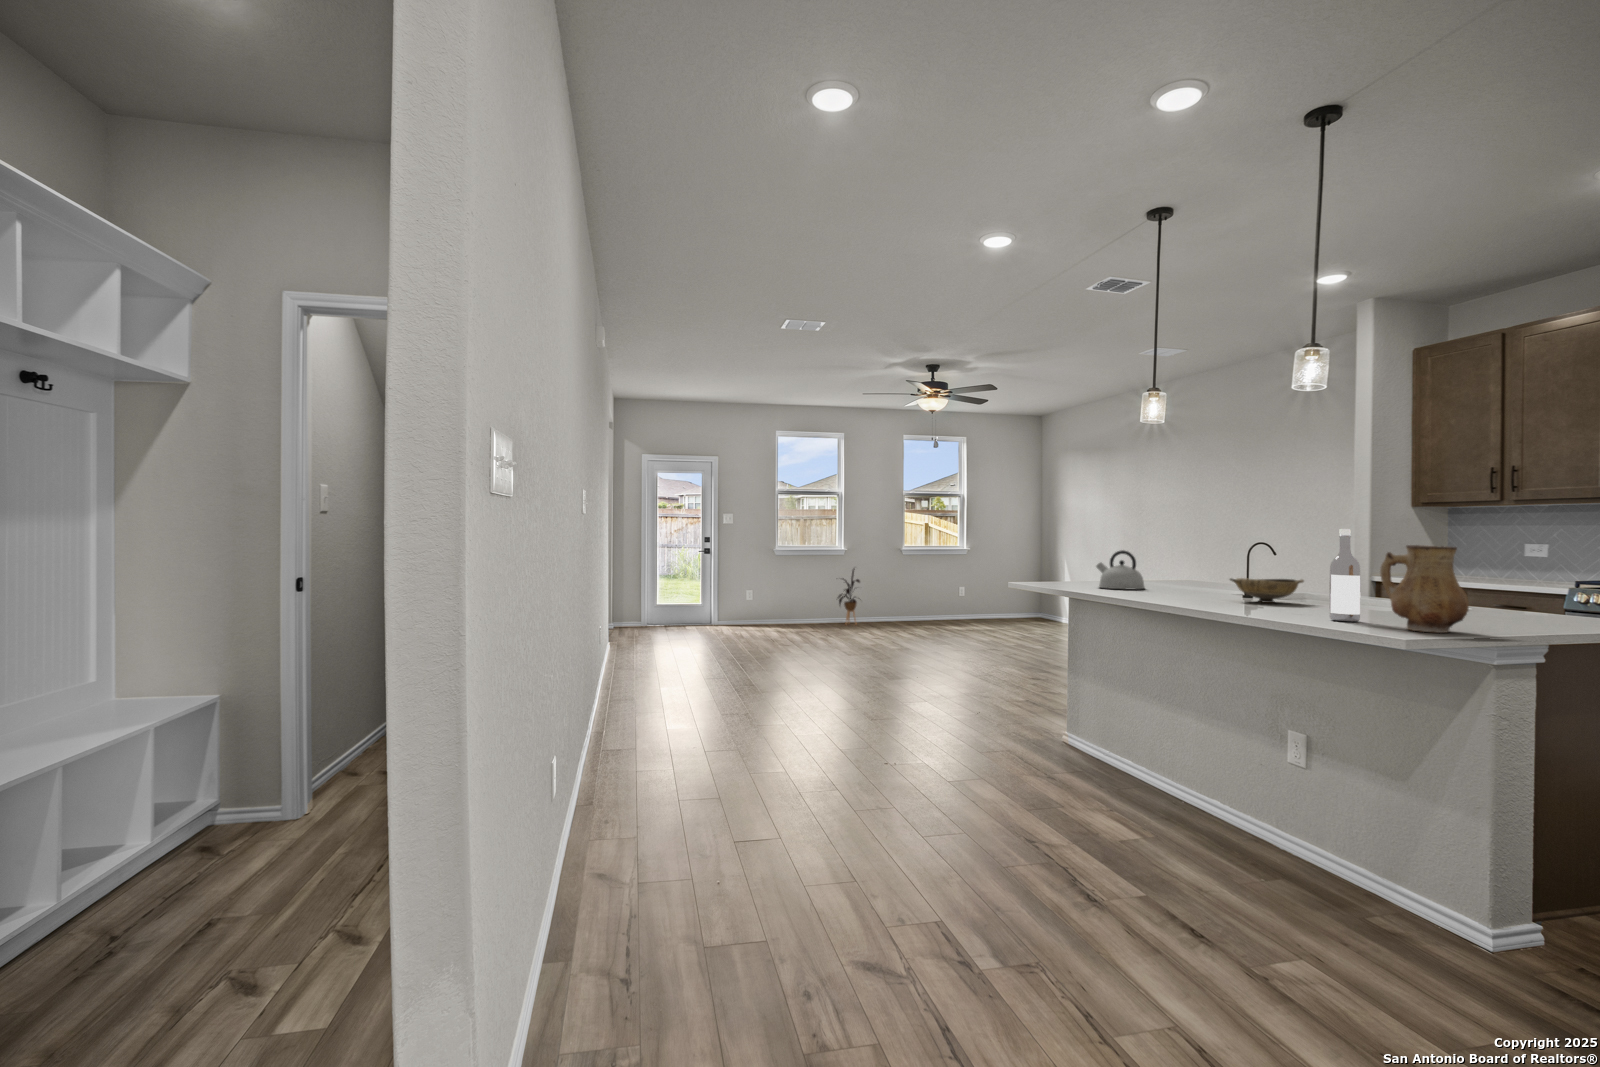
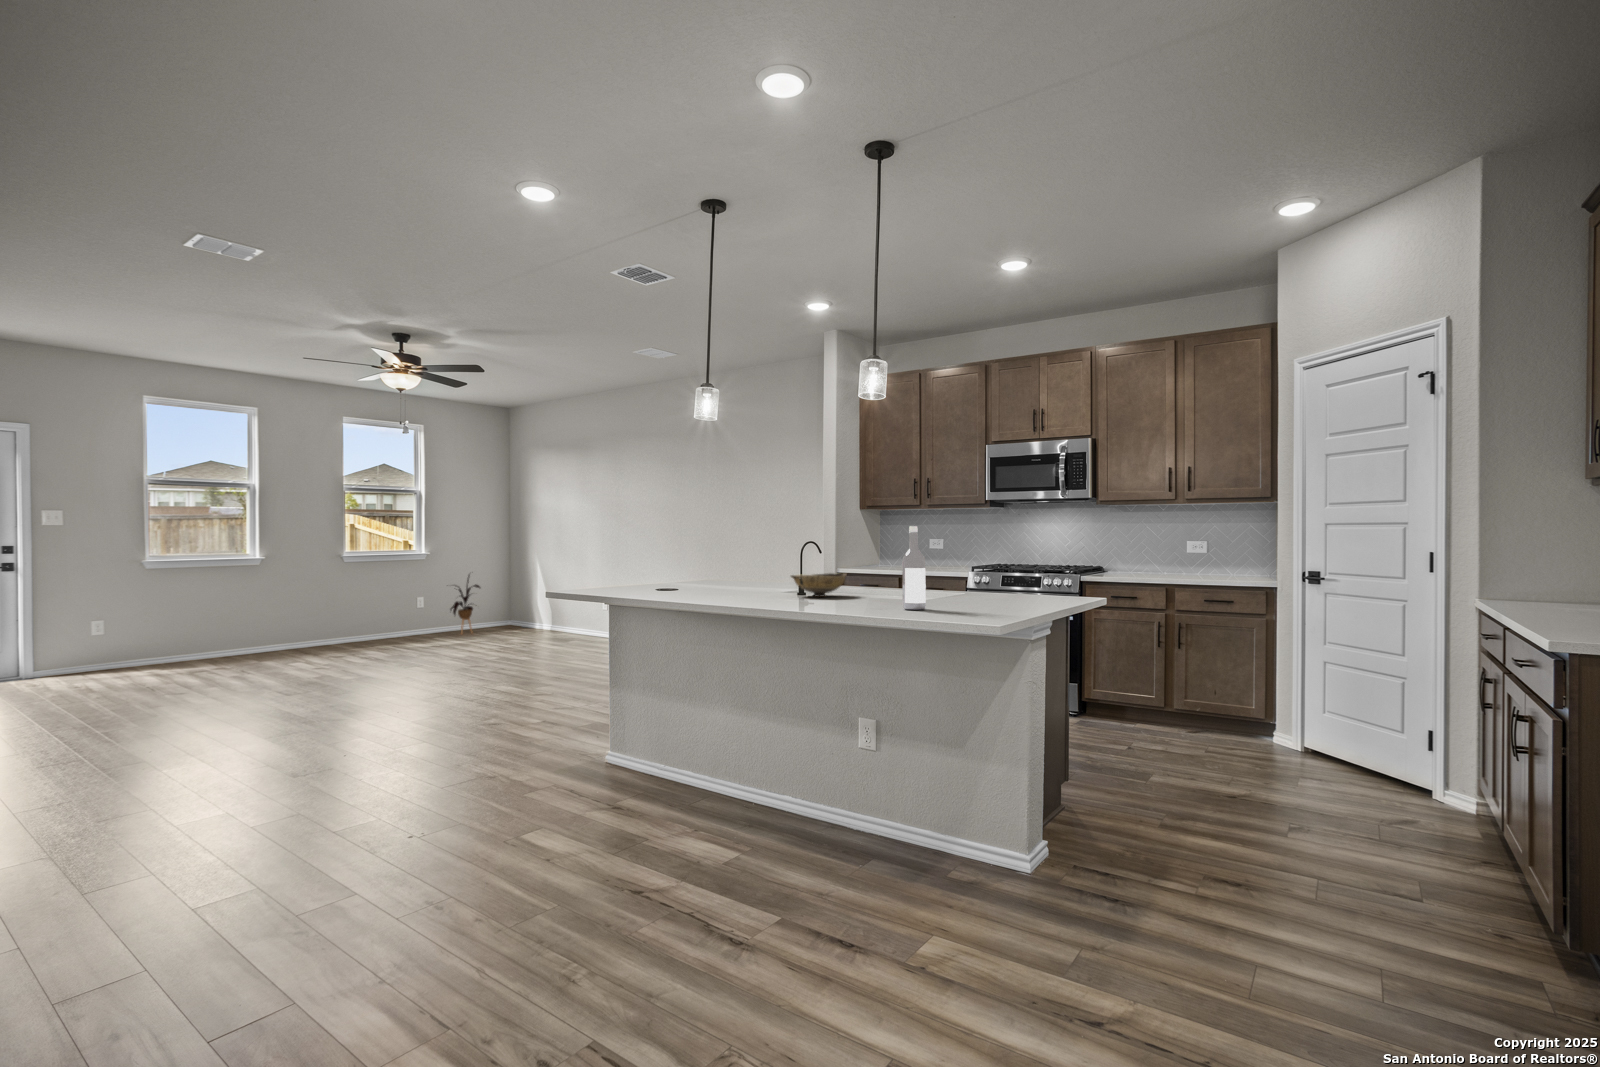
ceramic pitcher: present [1380,545,1469,633] -> none [951,540,1011,614]
kettle: present [1096,550,1145,589] -> none [644,551,694,592]
house plant: present [838,569,860,622] -> present [451,575,480,634]

